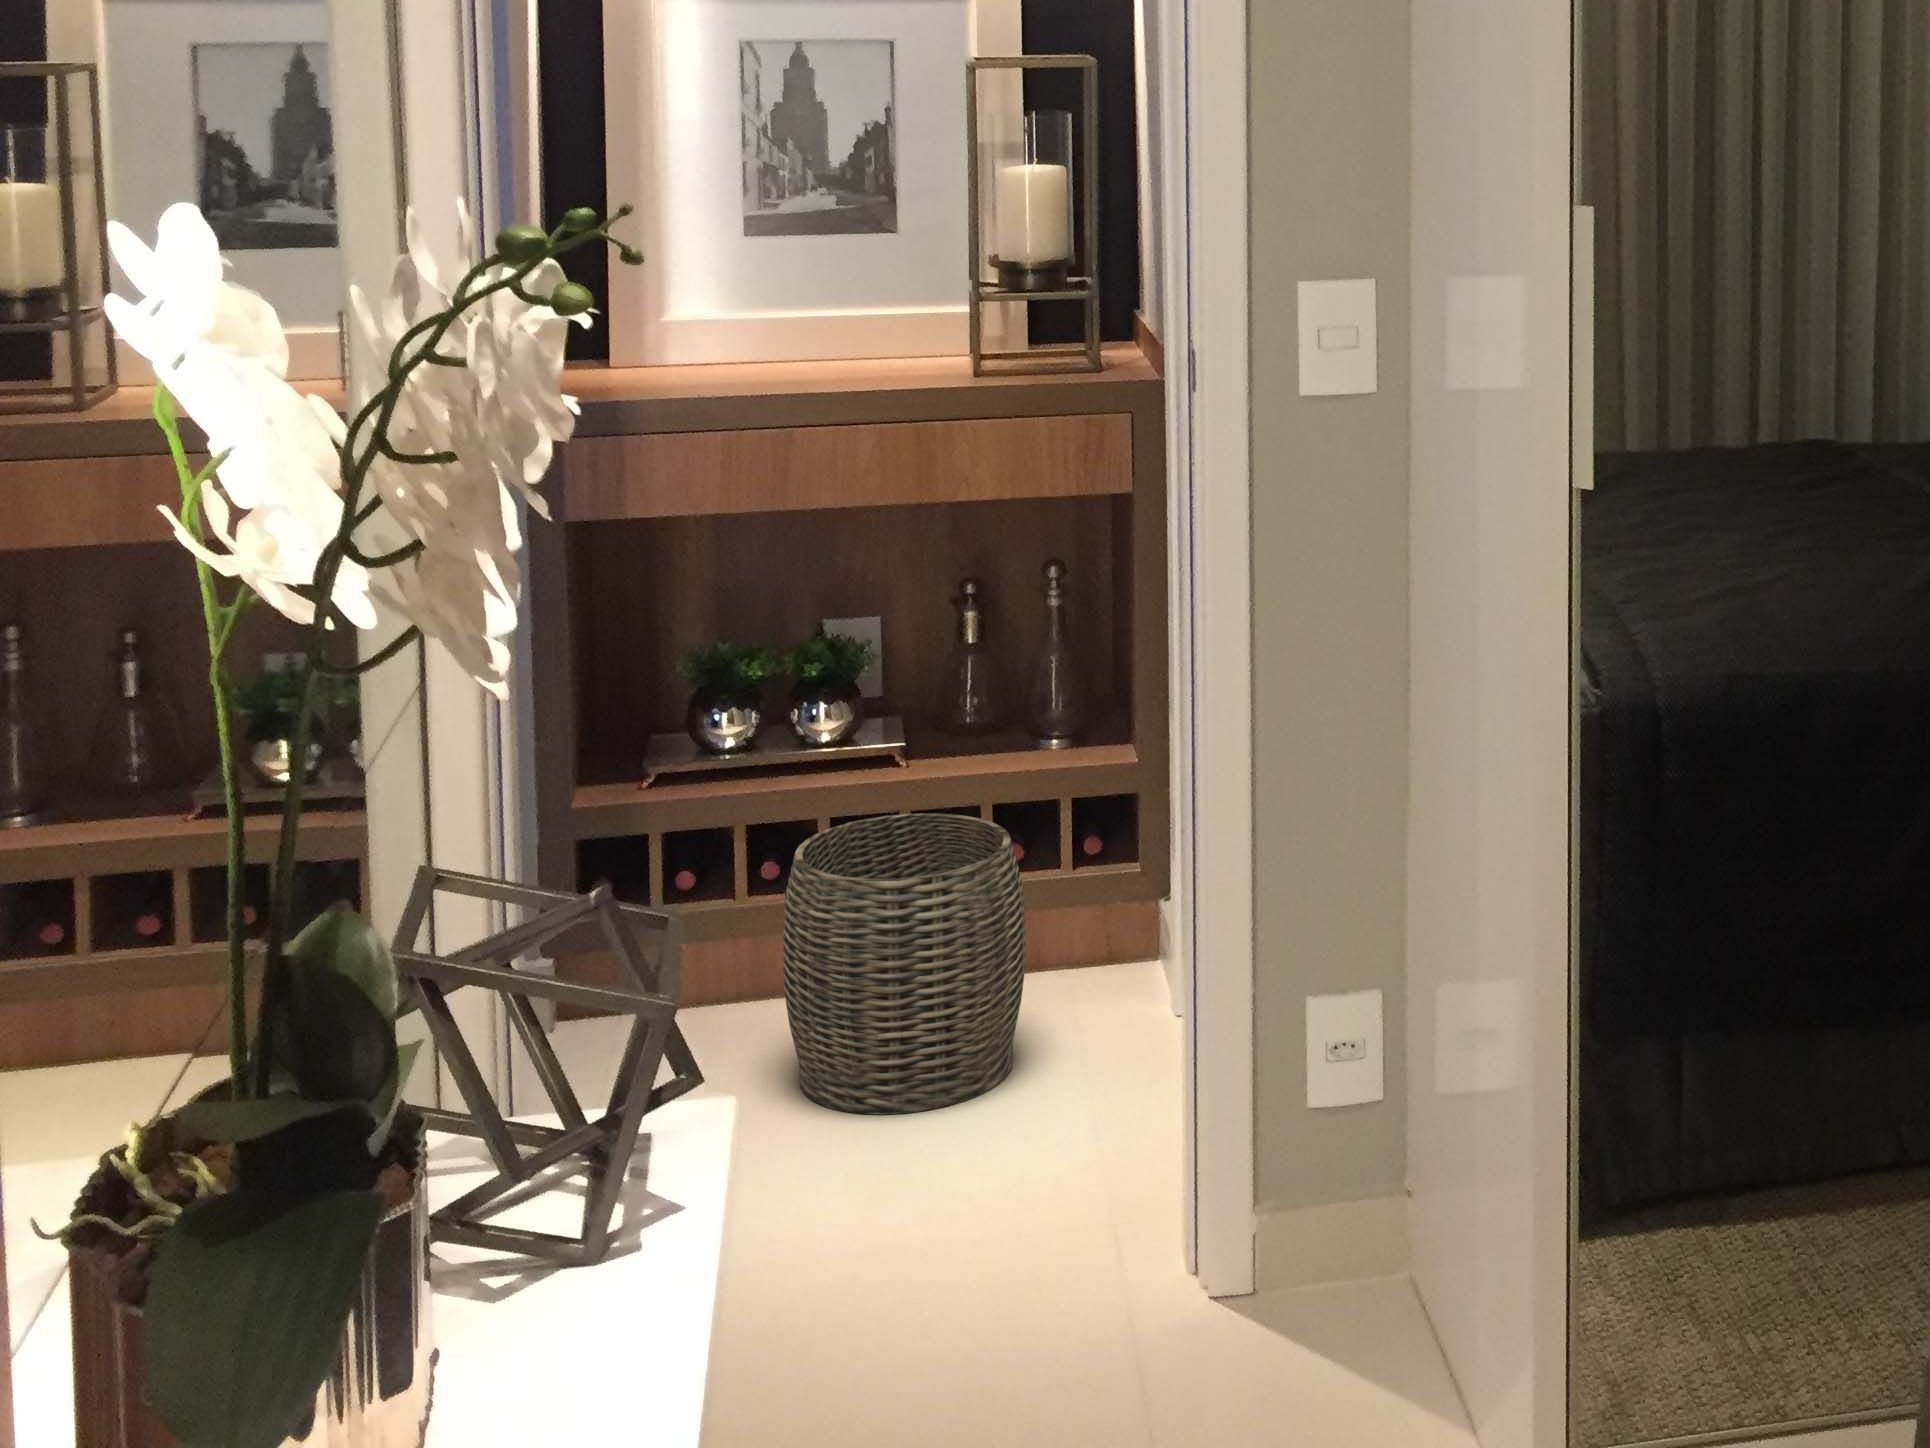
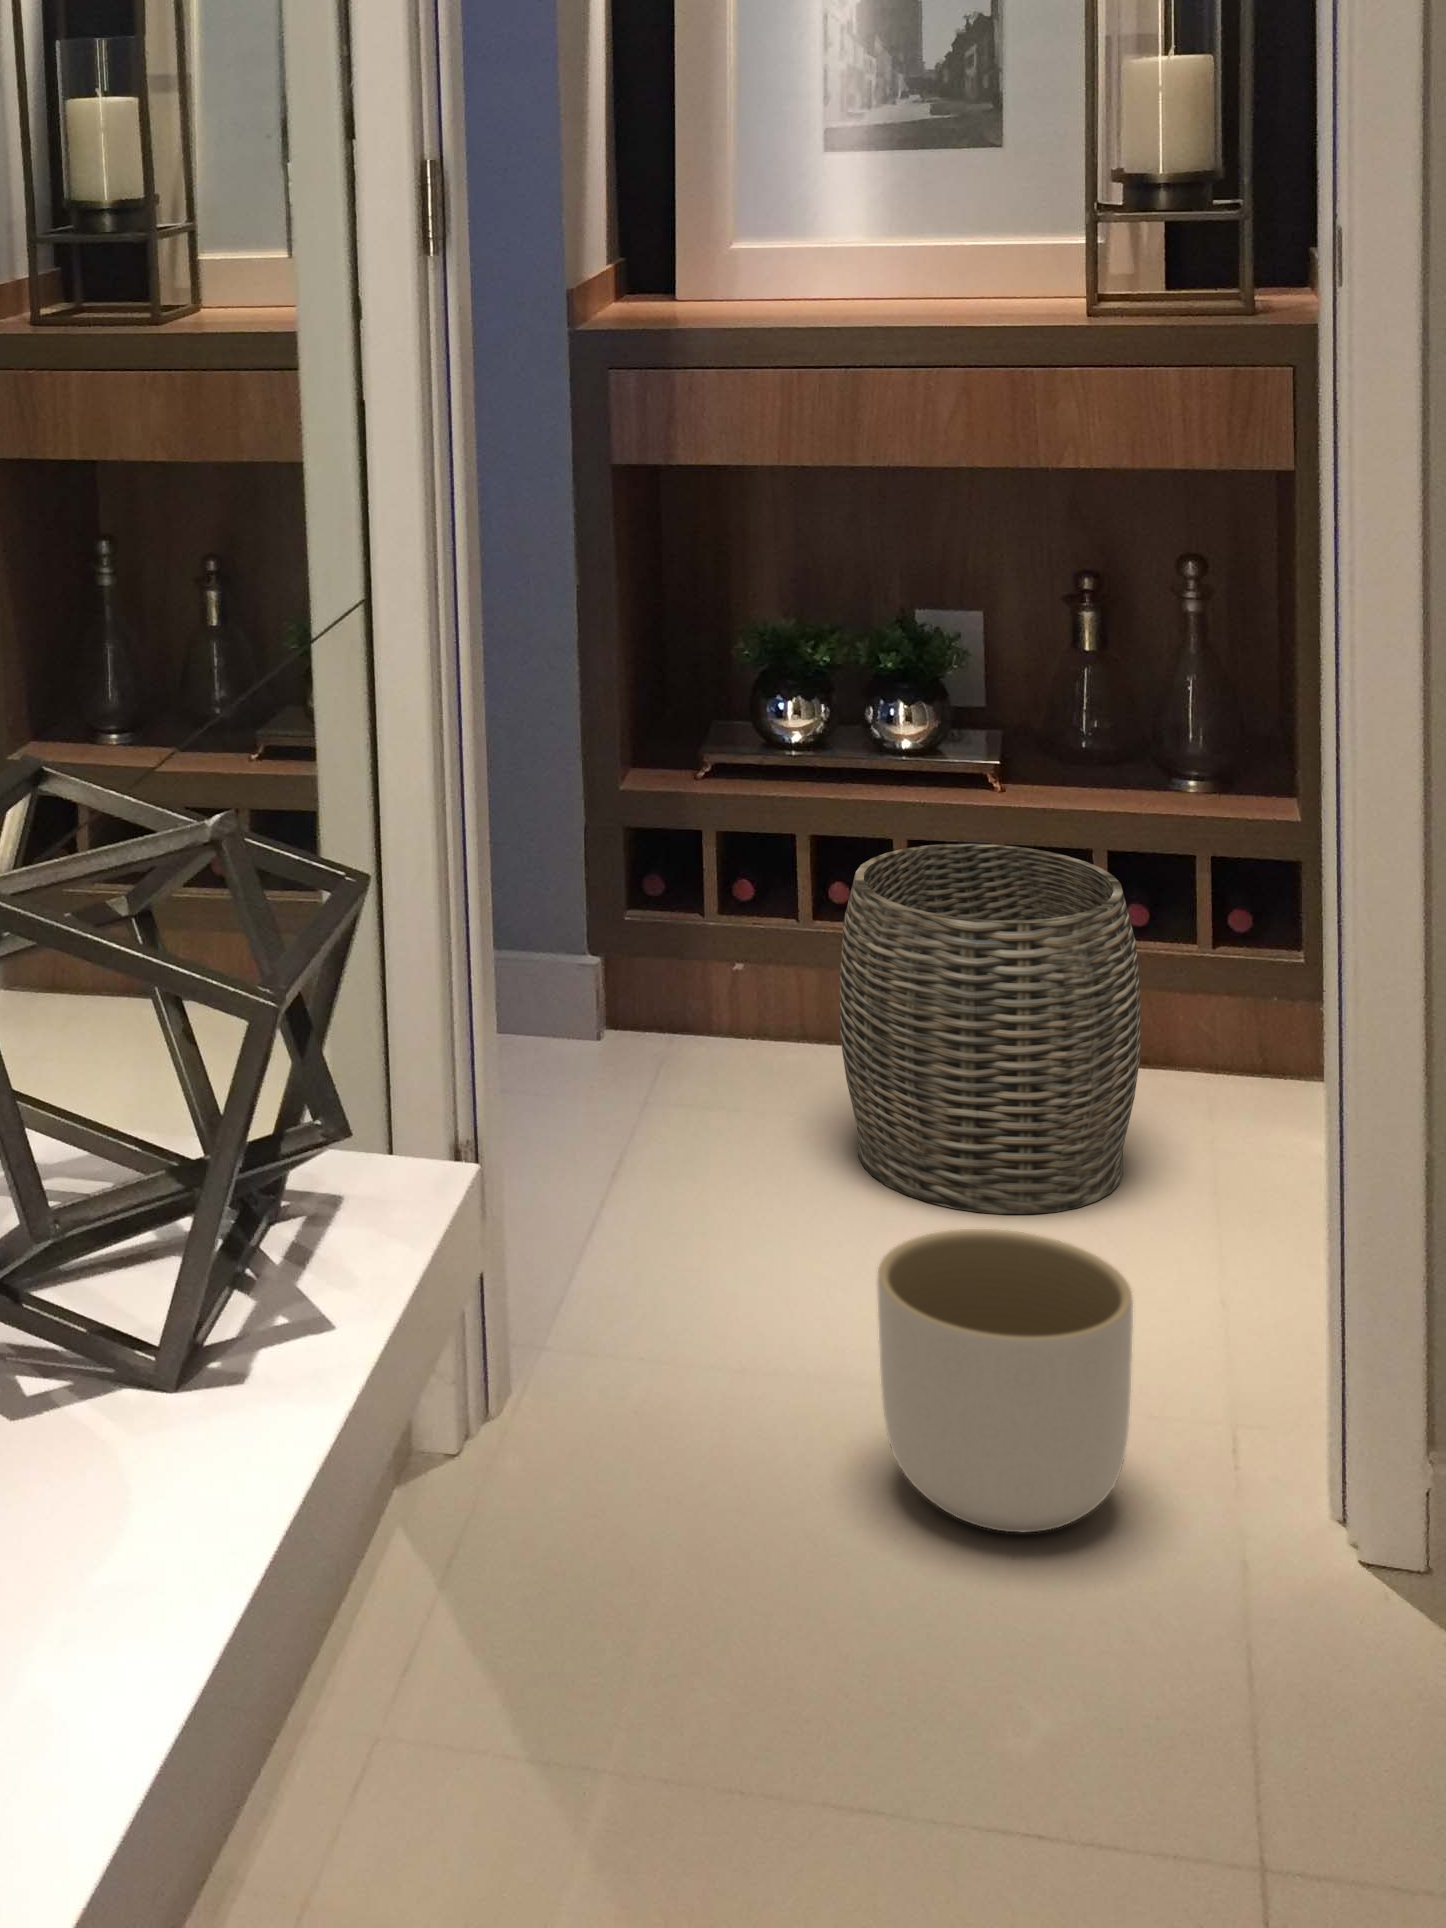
planter: none [846,1117,1038,1346] -> present [877,1229,1133,1533]

